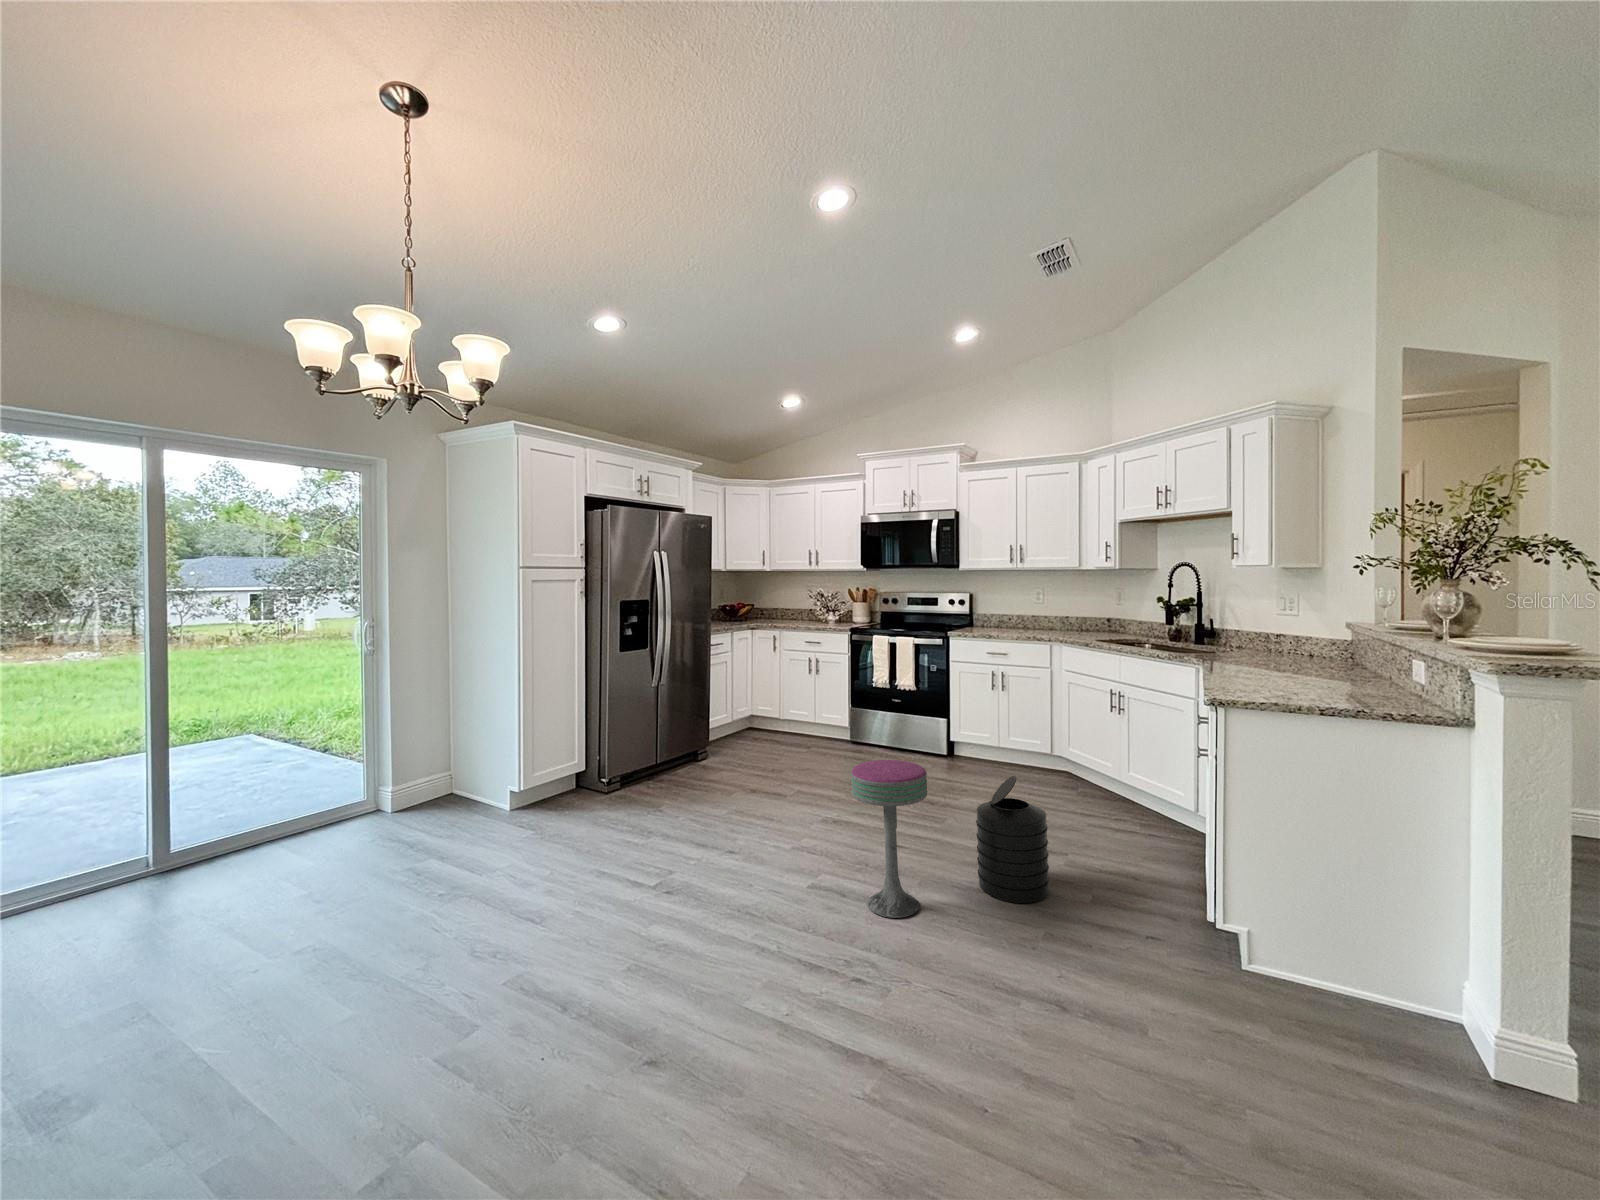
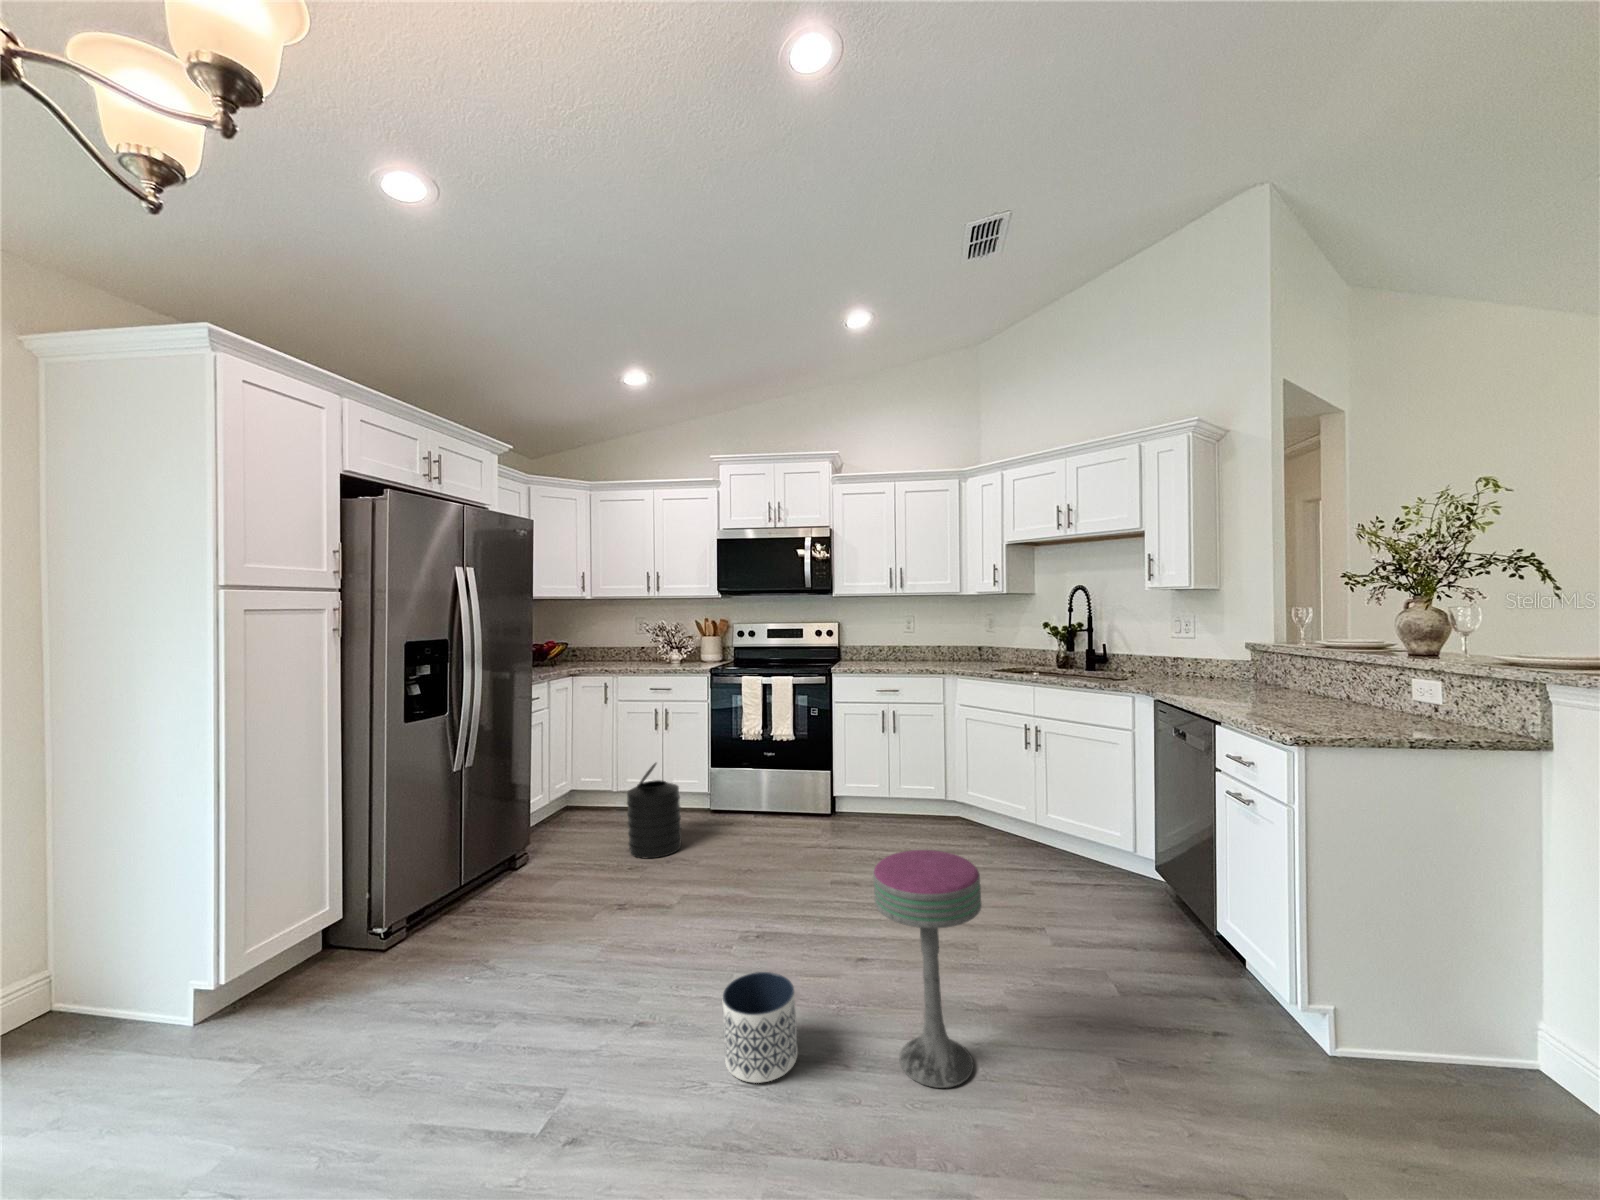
trash can: present [976,776,1050,903] -> present [627,763,682,858]
planter: none [758,827,807,889] -> present [723,972,798,1083]

